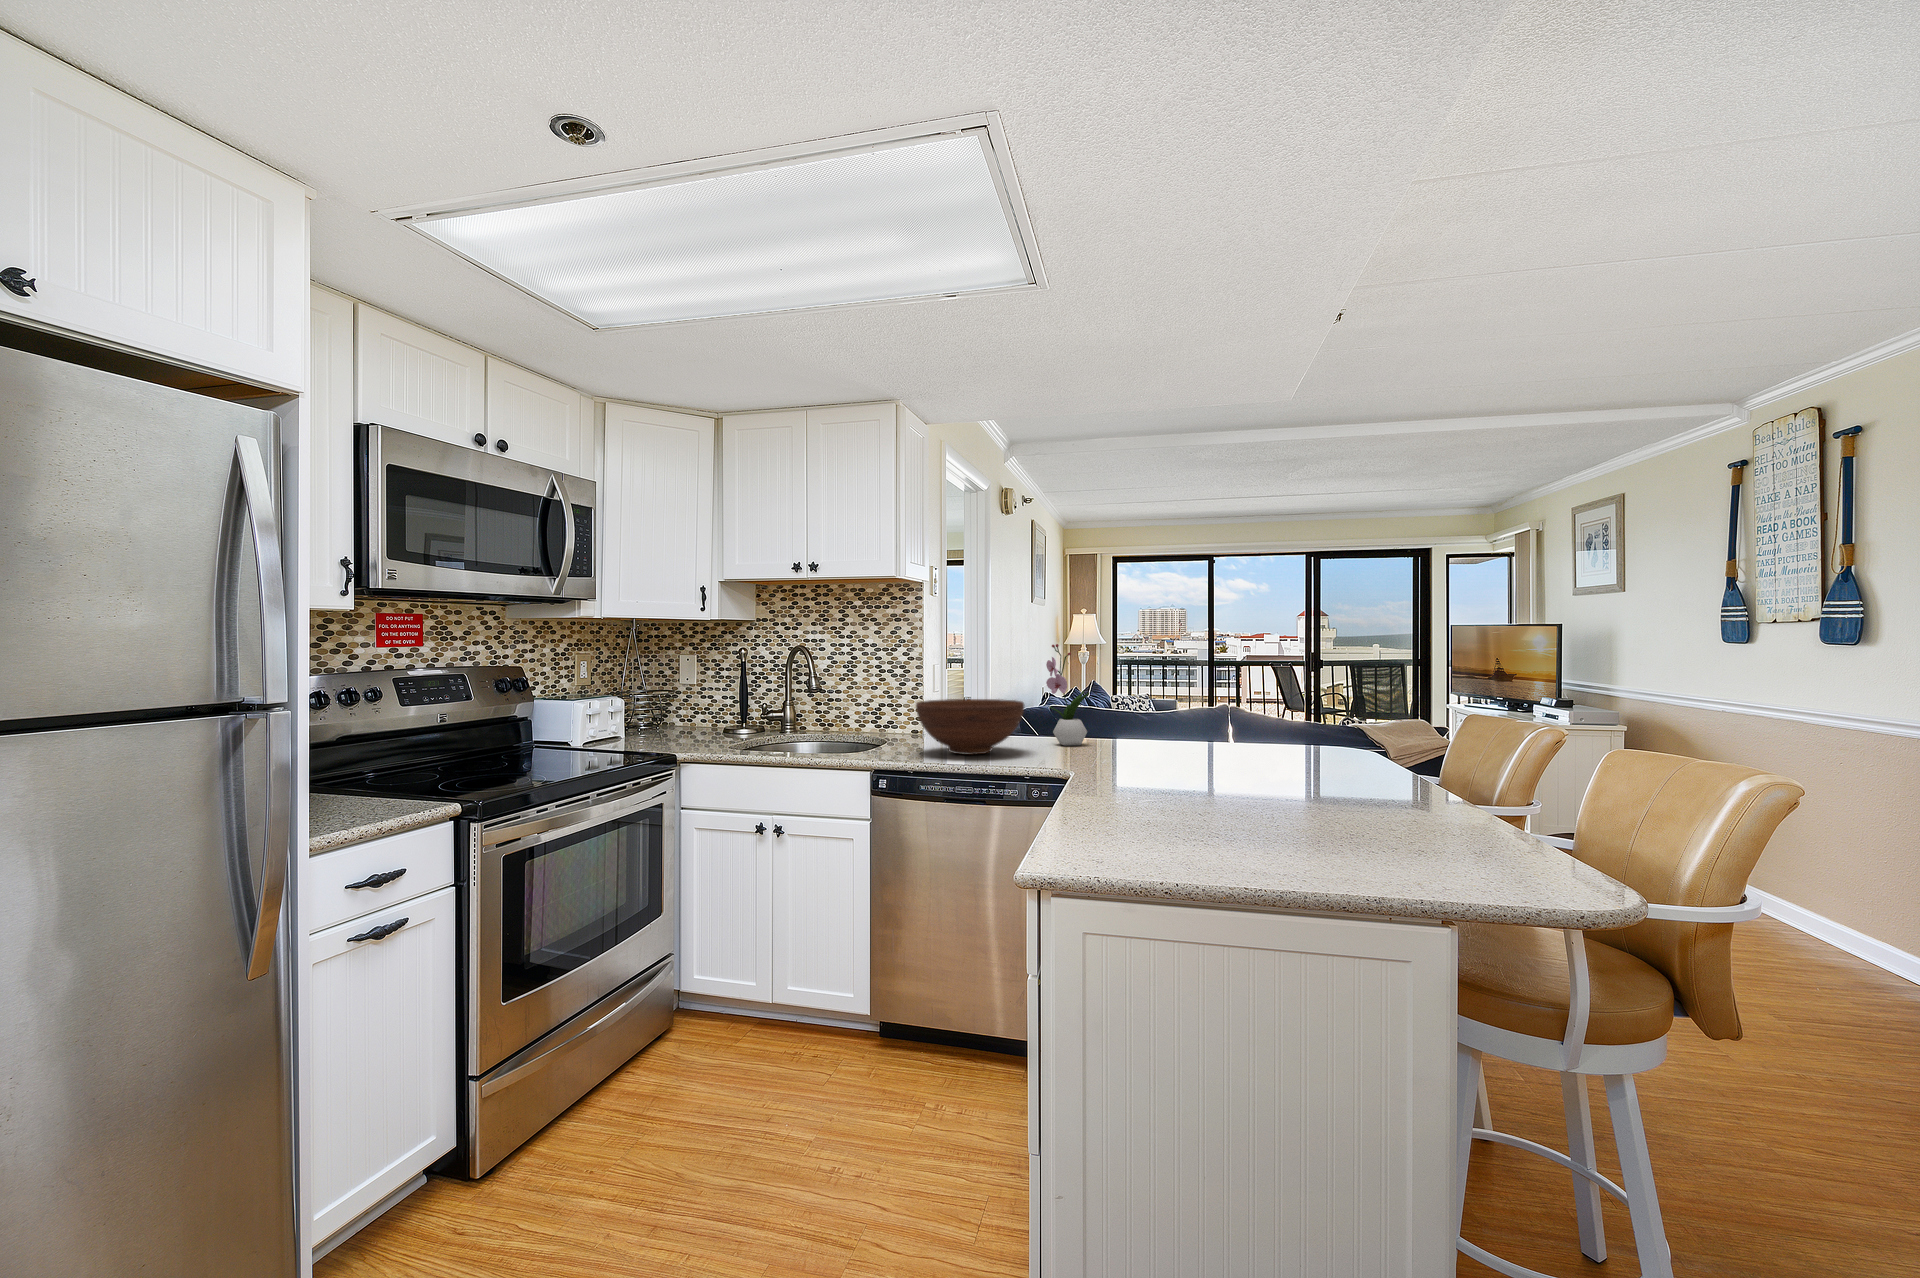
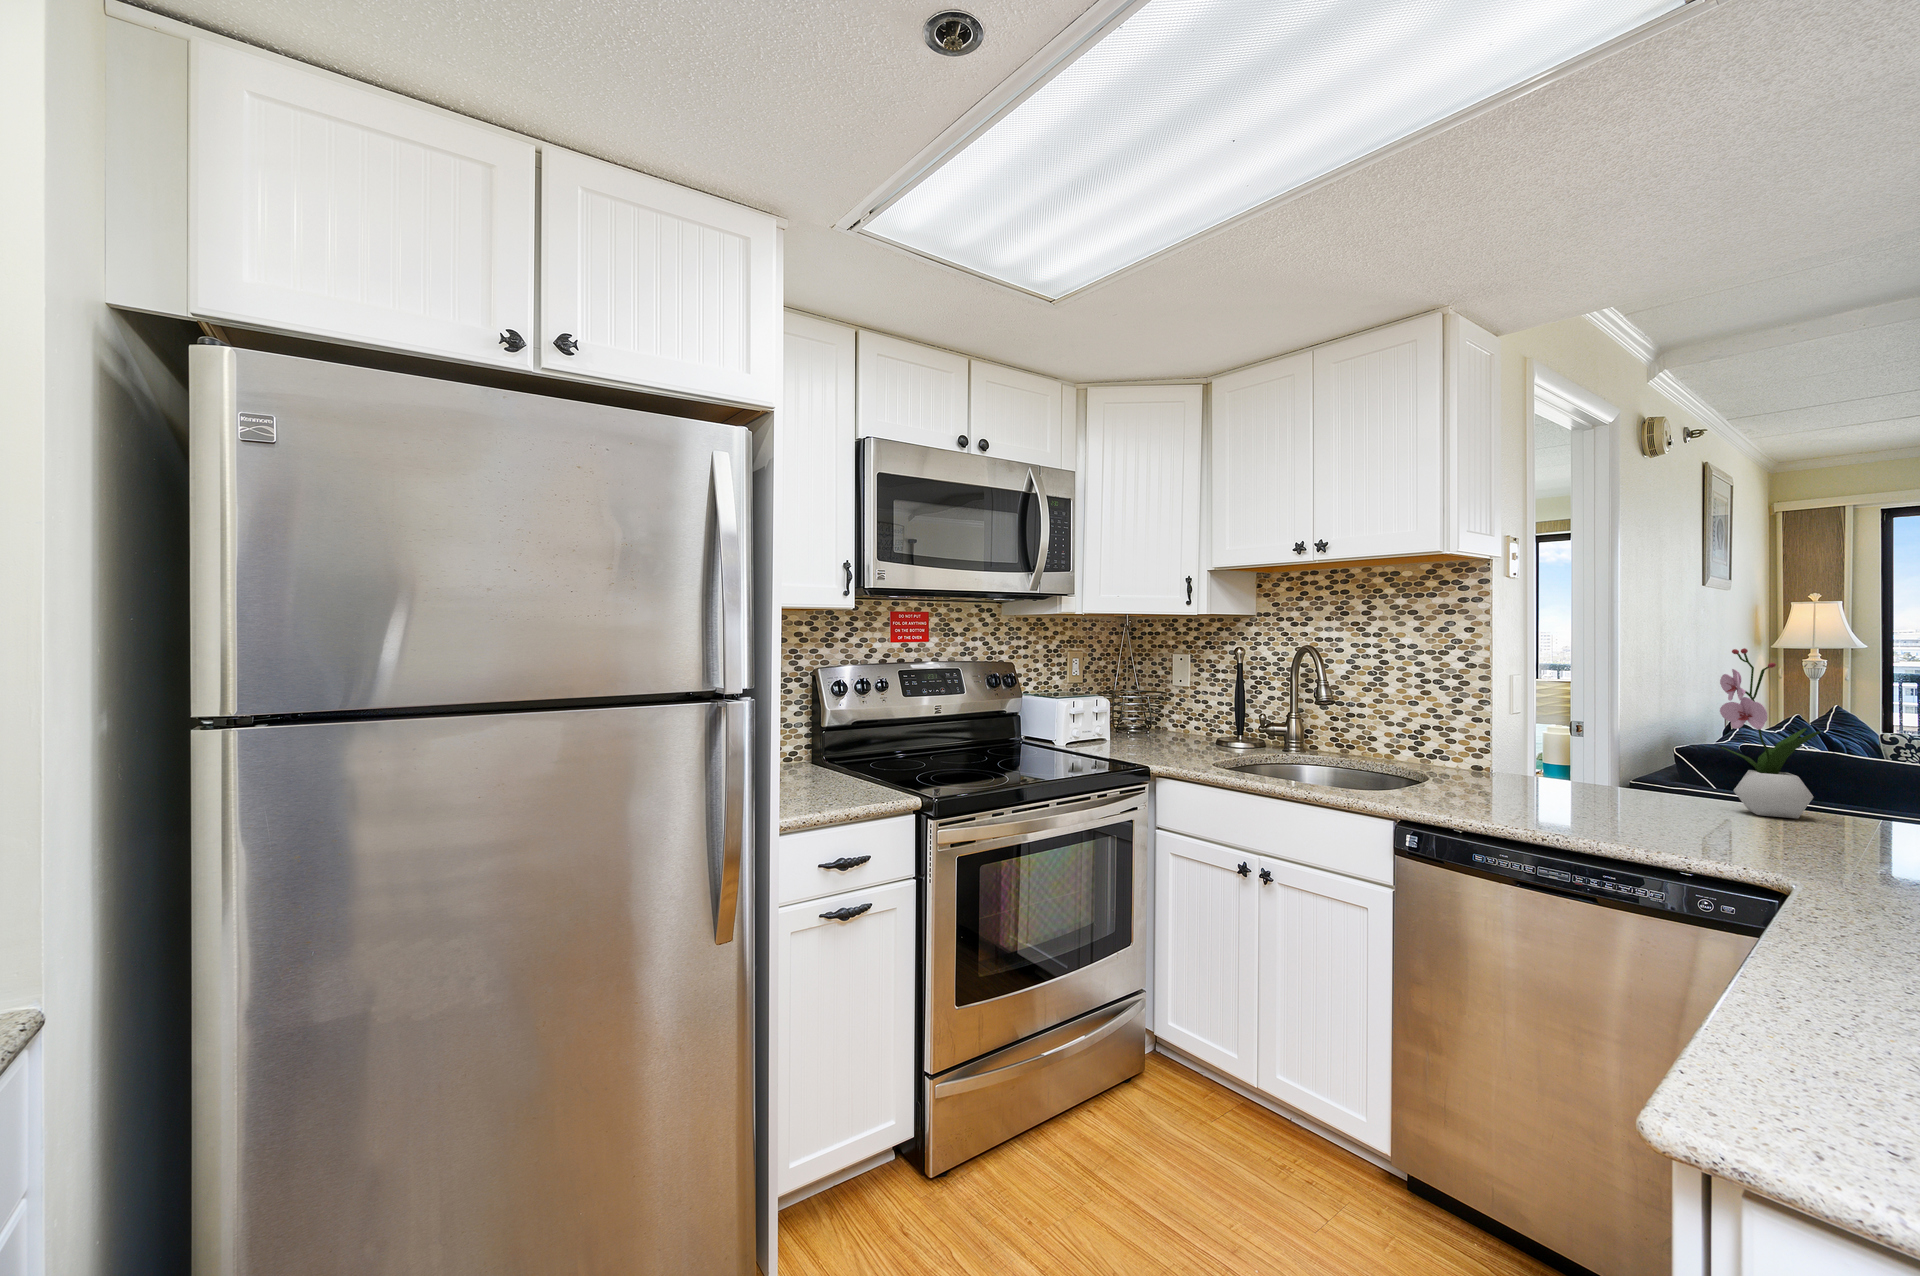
fruit bowl: present [916,699,1024,755] -> none [1470,725,1673,813]

